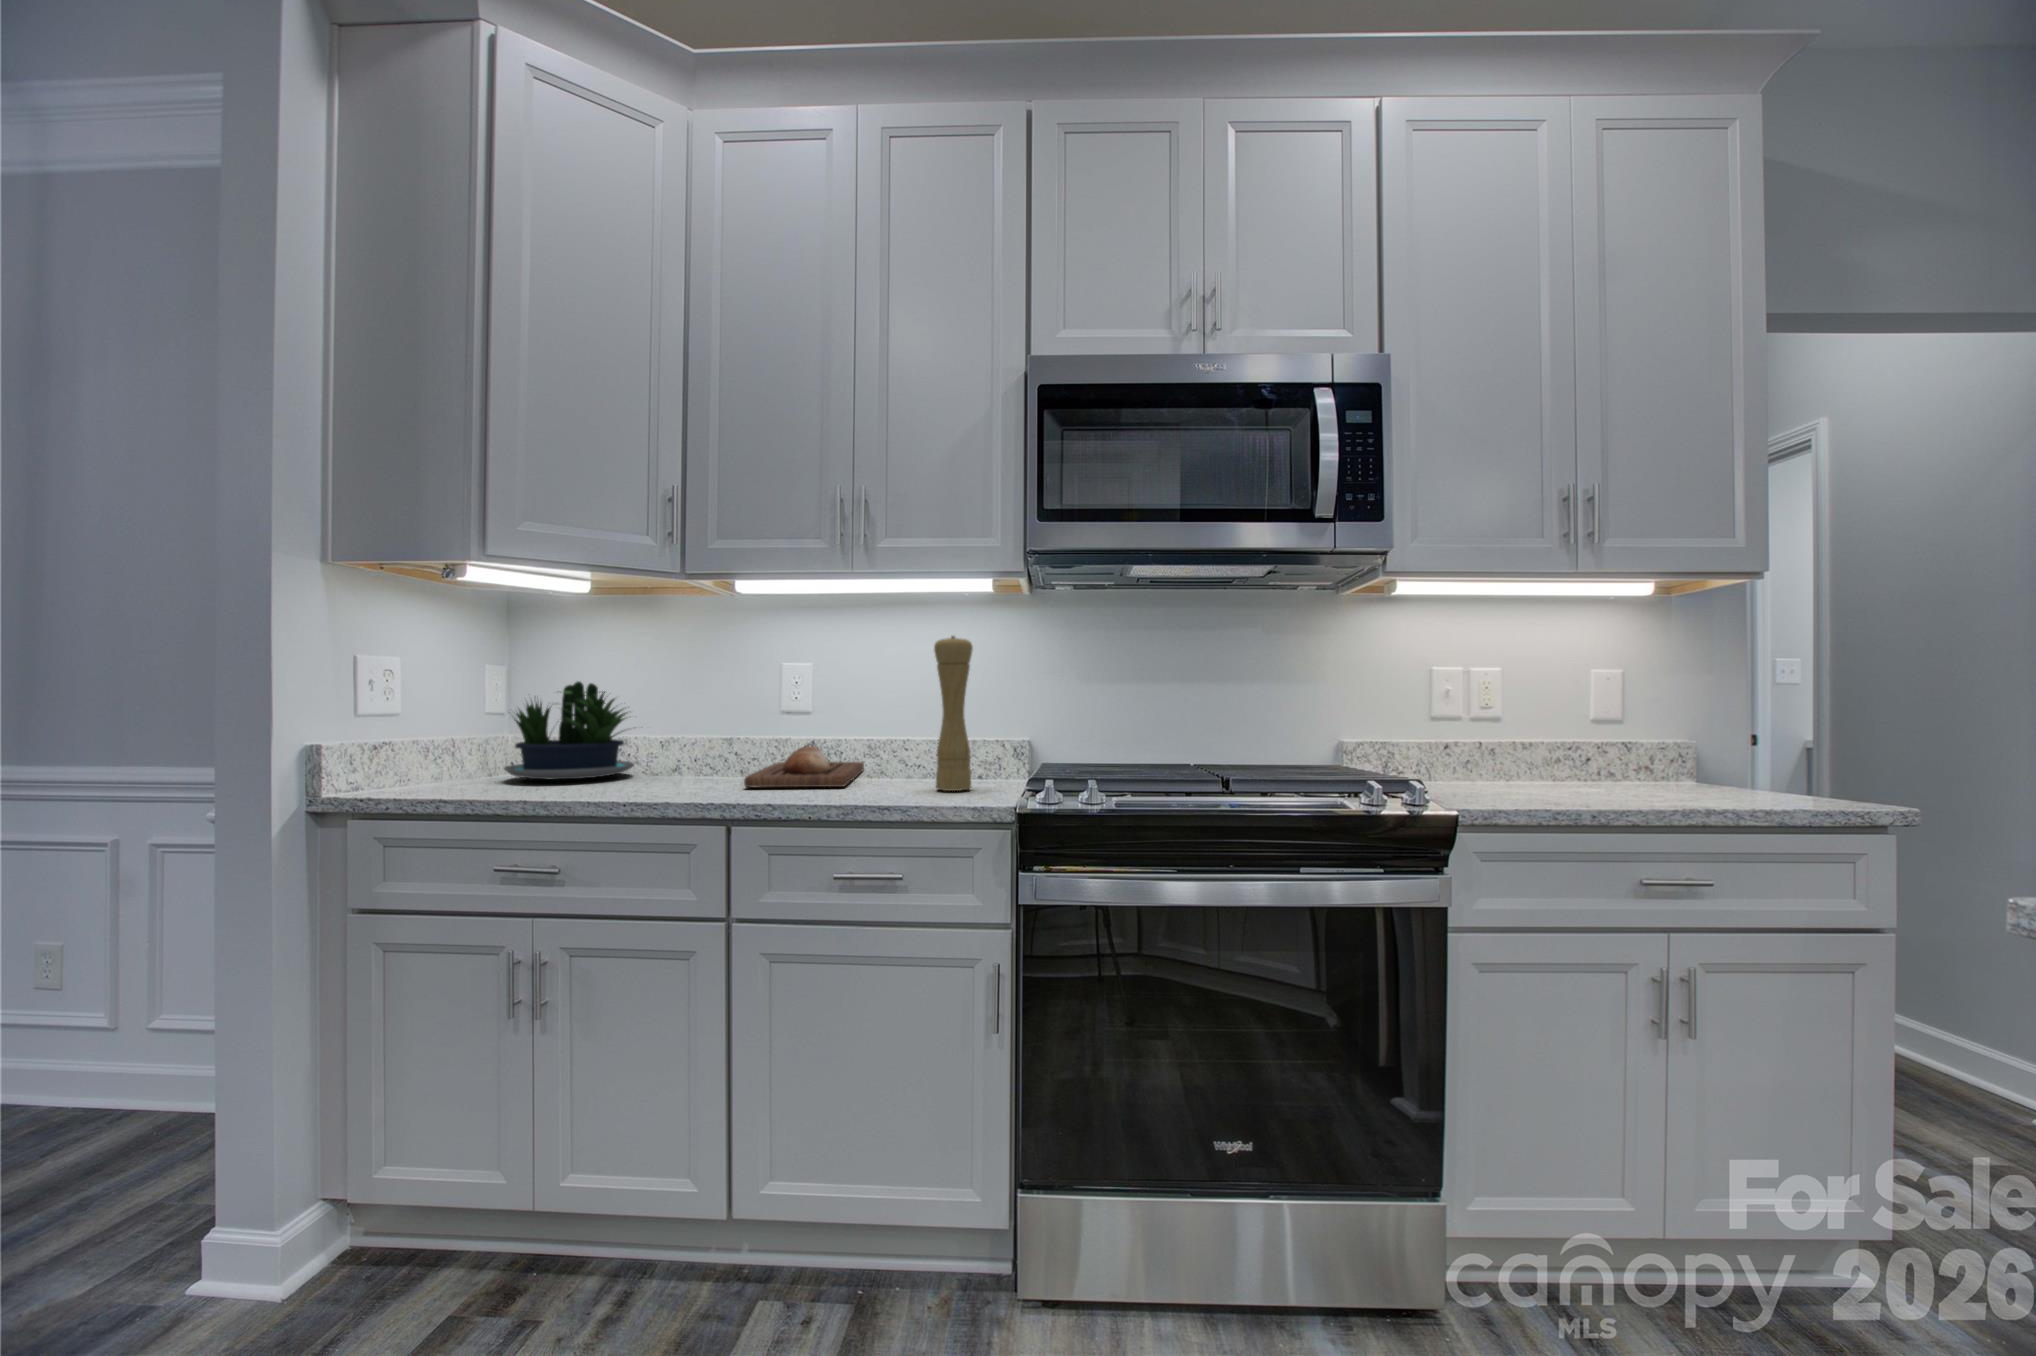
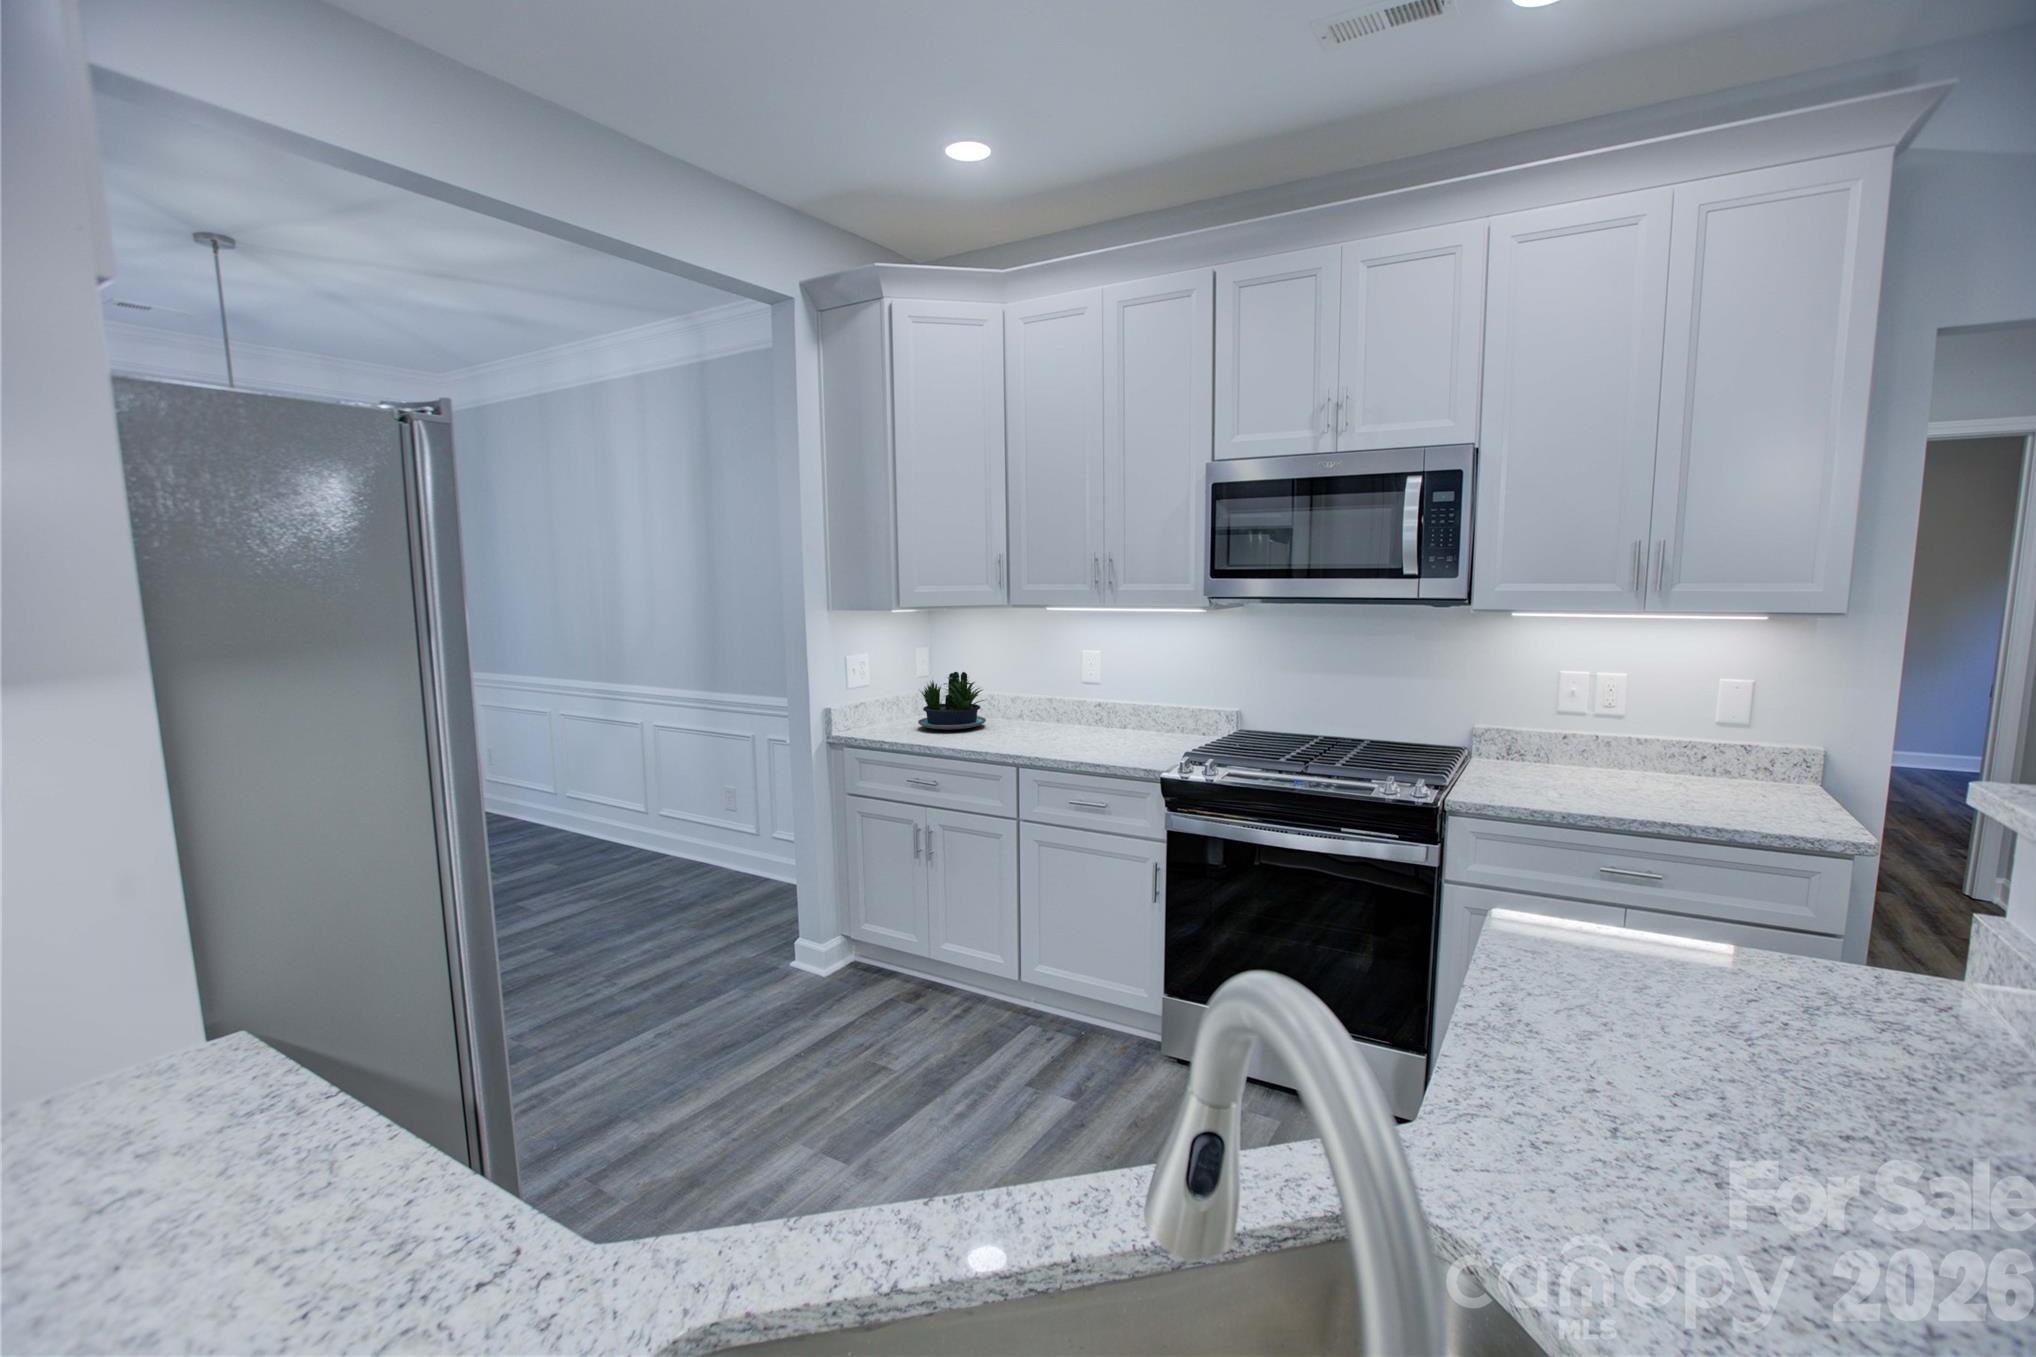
pepper mill: present [934,636,973,791] -> none [1130,659,1155,755]
bread loaf: present [744,746,864,787] -> none [1029,715,1118,747]

